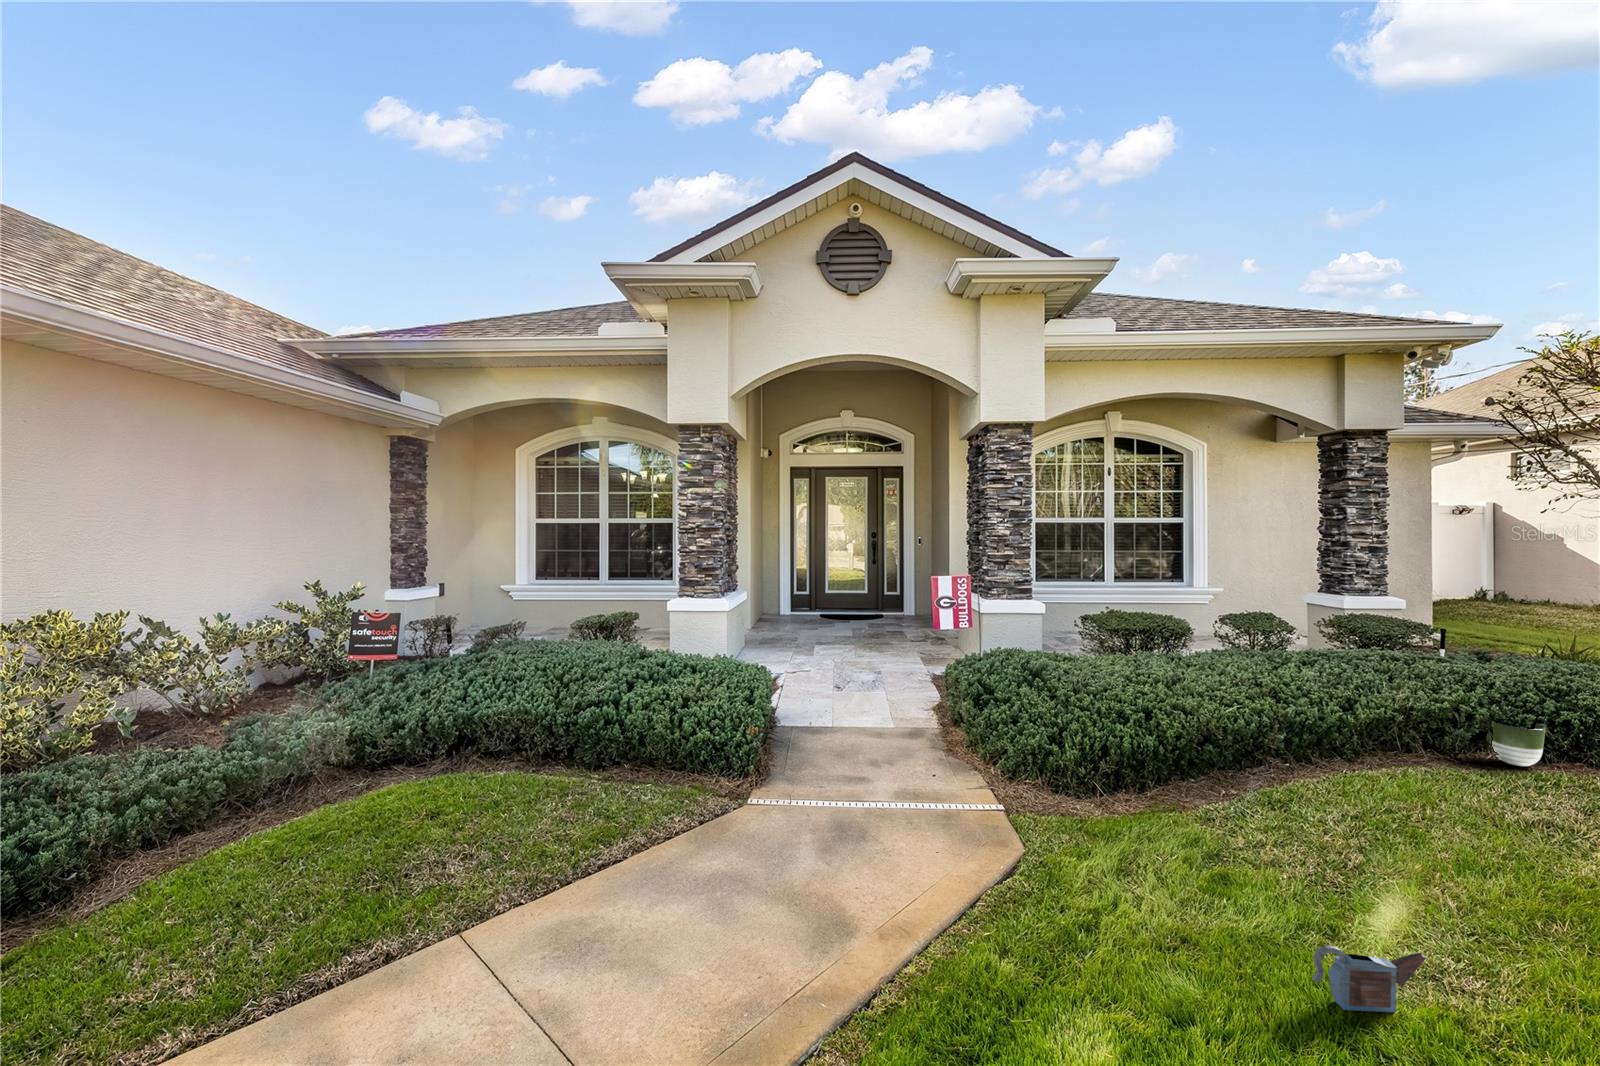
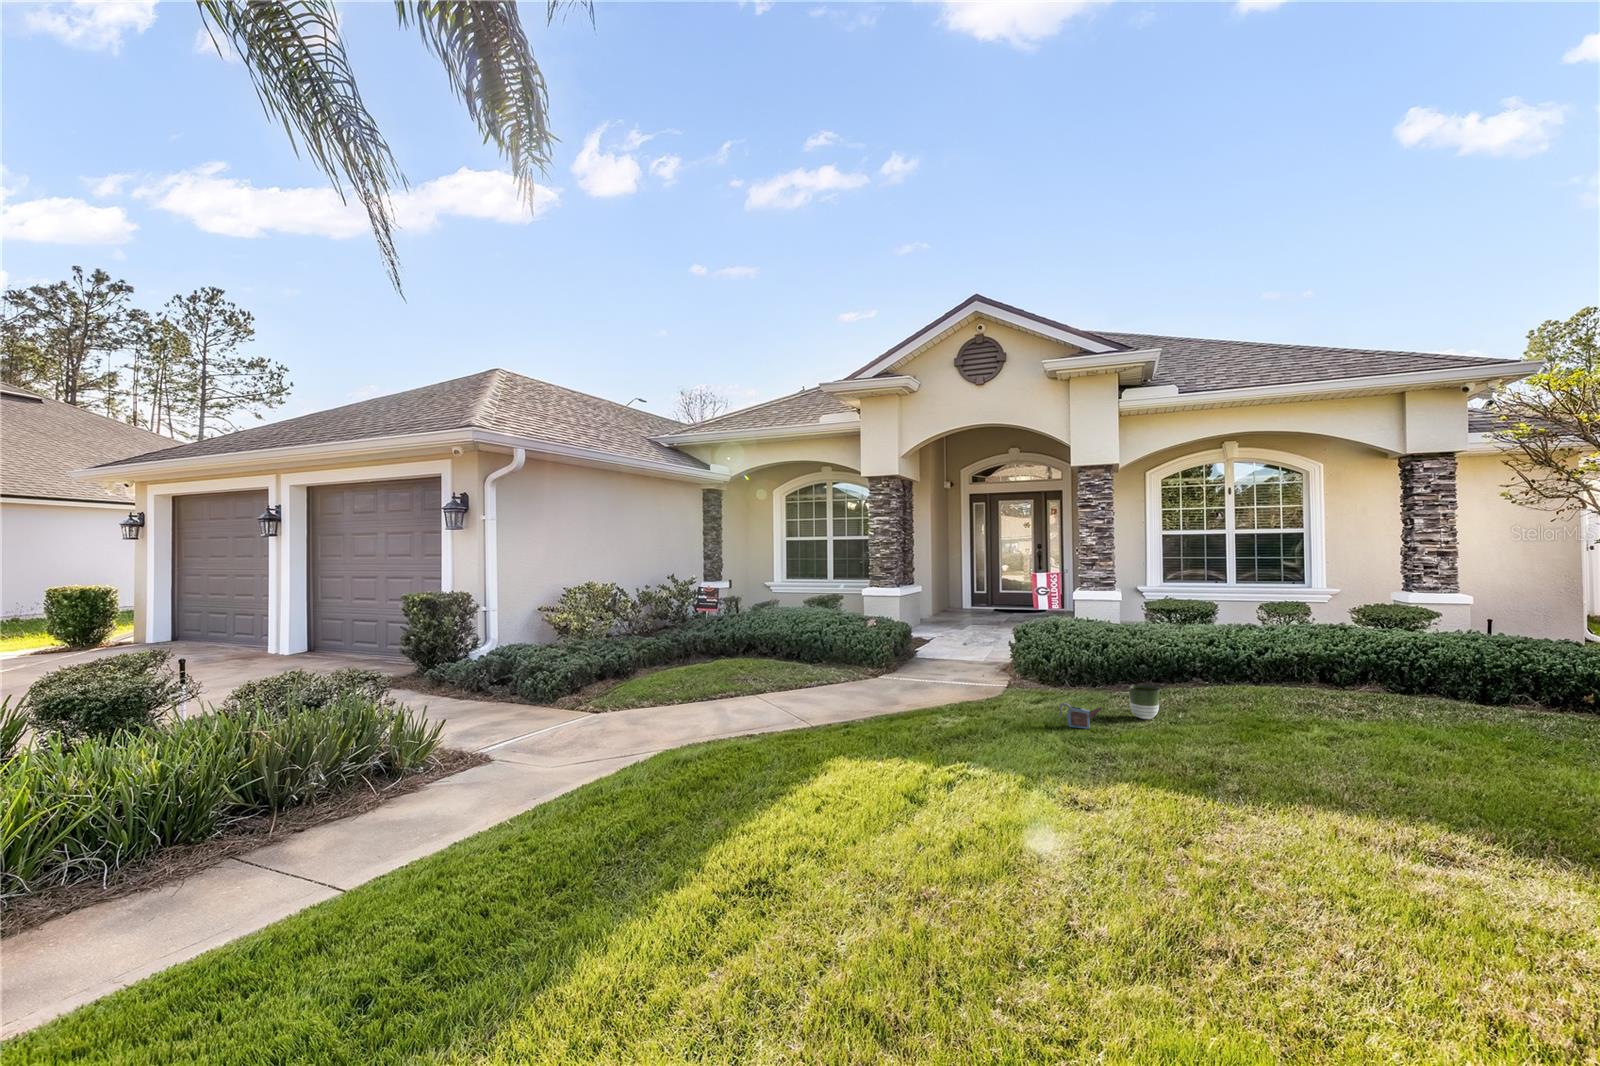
planter: present [1492,721,1545,766] -> present [1129,685,1160,719]

